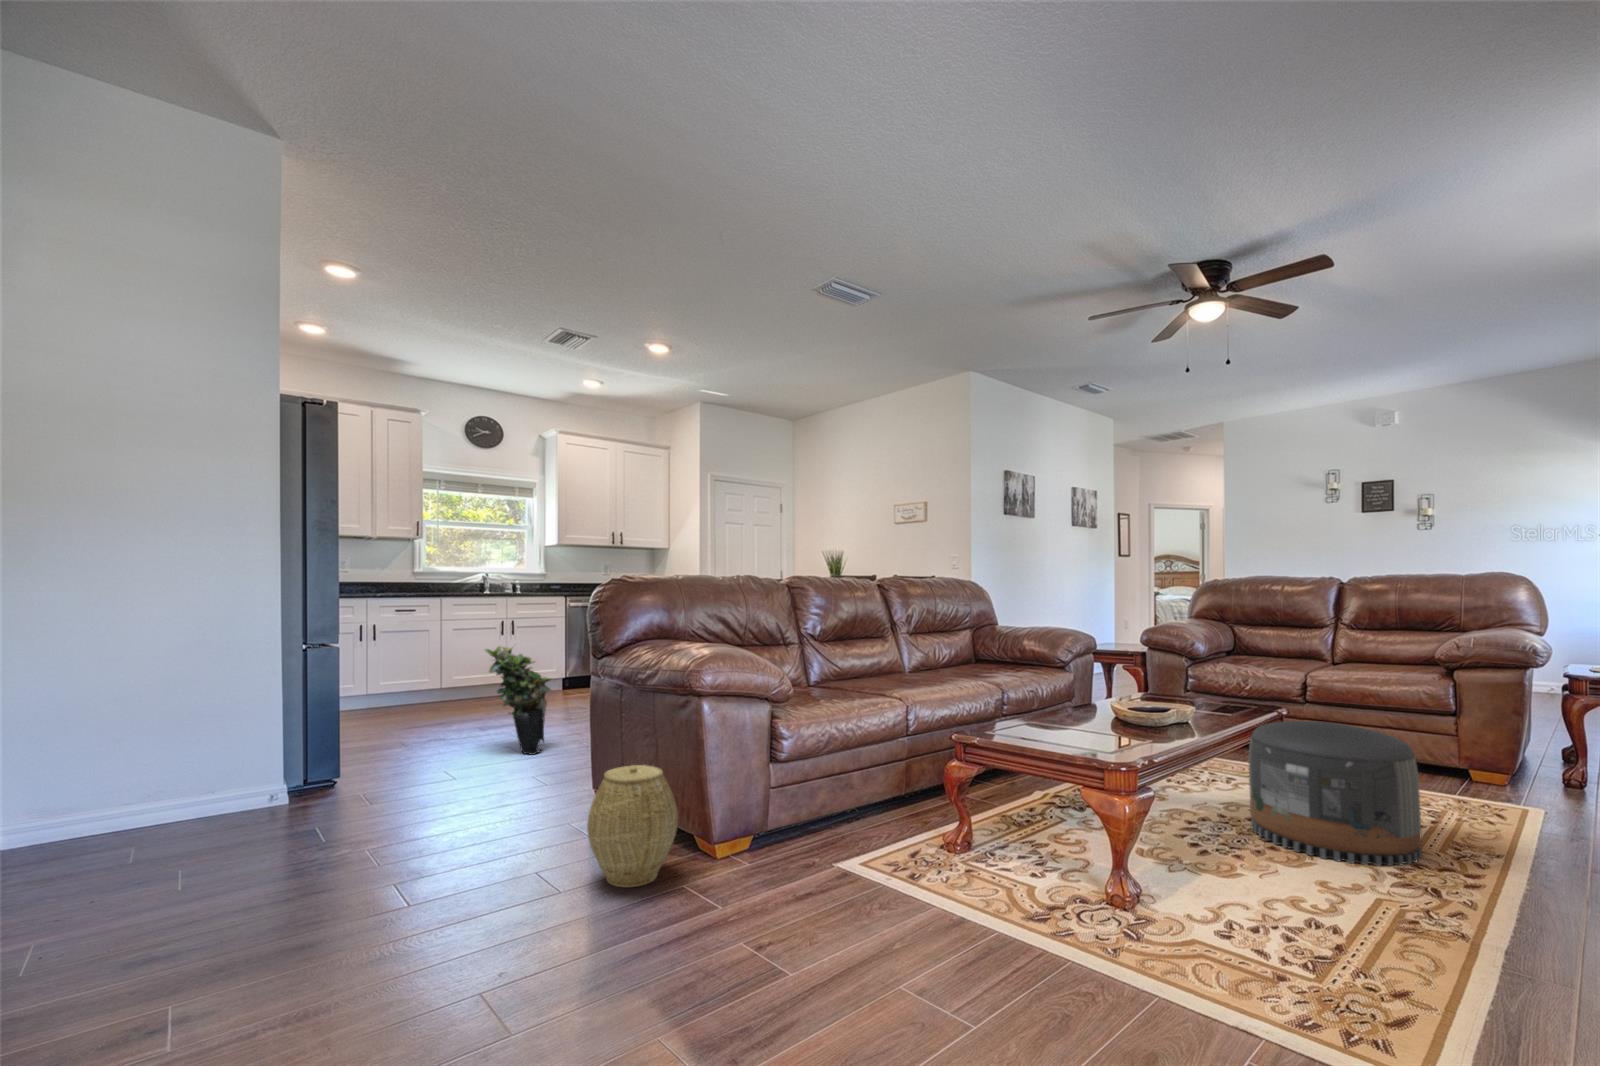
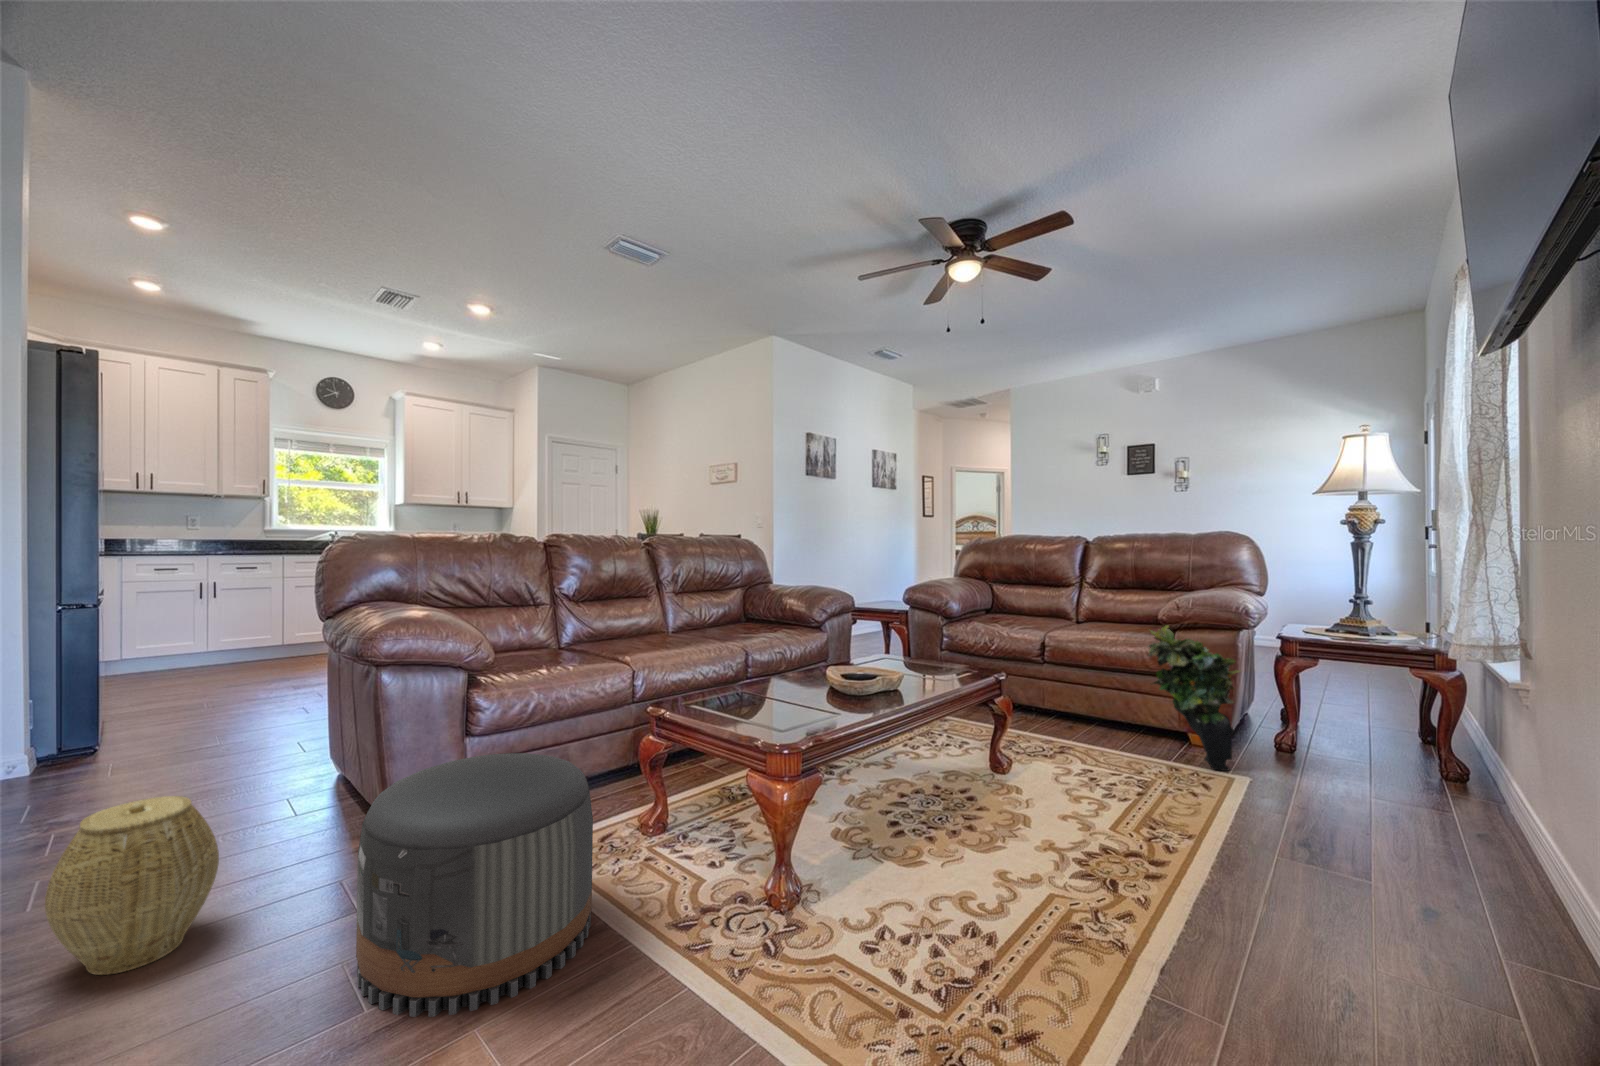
potted plant: present [485,646,551,755] -> present [1148,625,1240,771]
pouf: present [1249,721,1422,866] -> present [356,753,593,1017]

